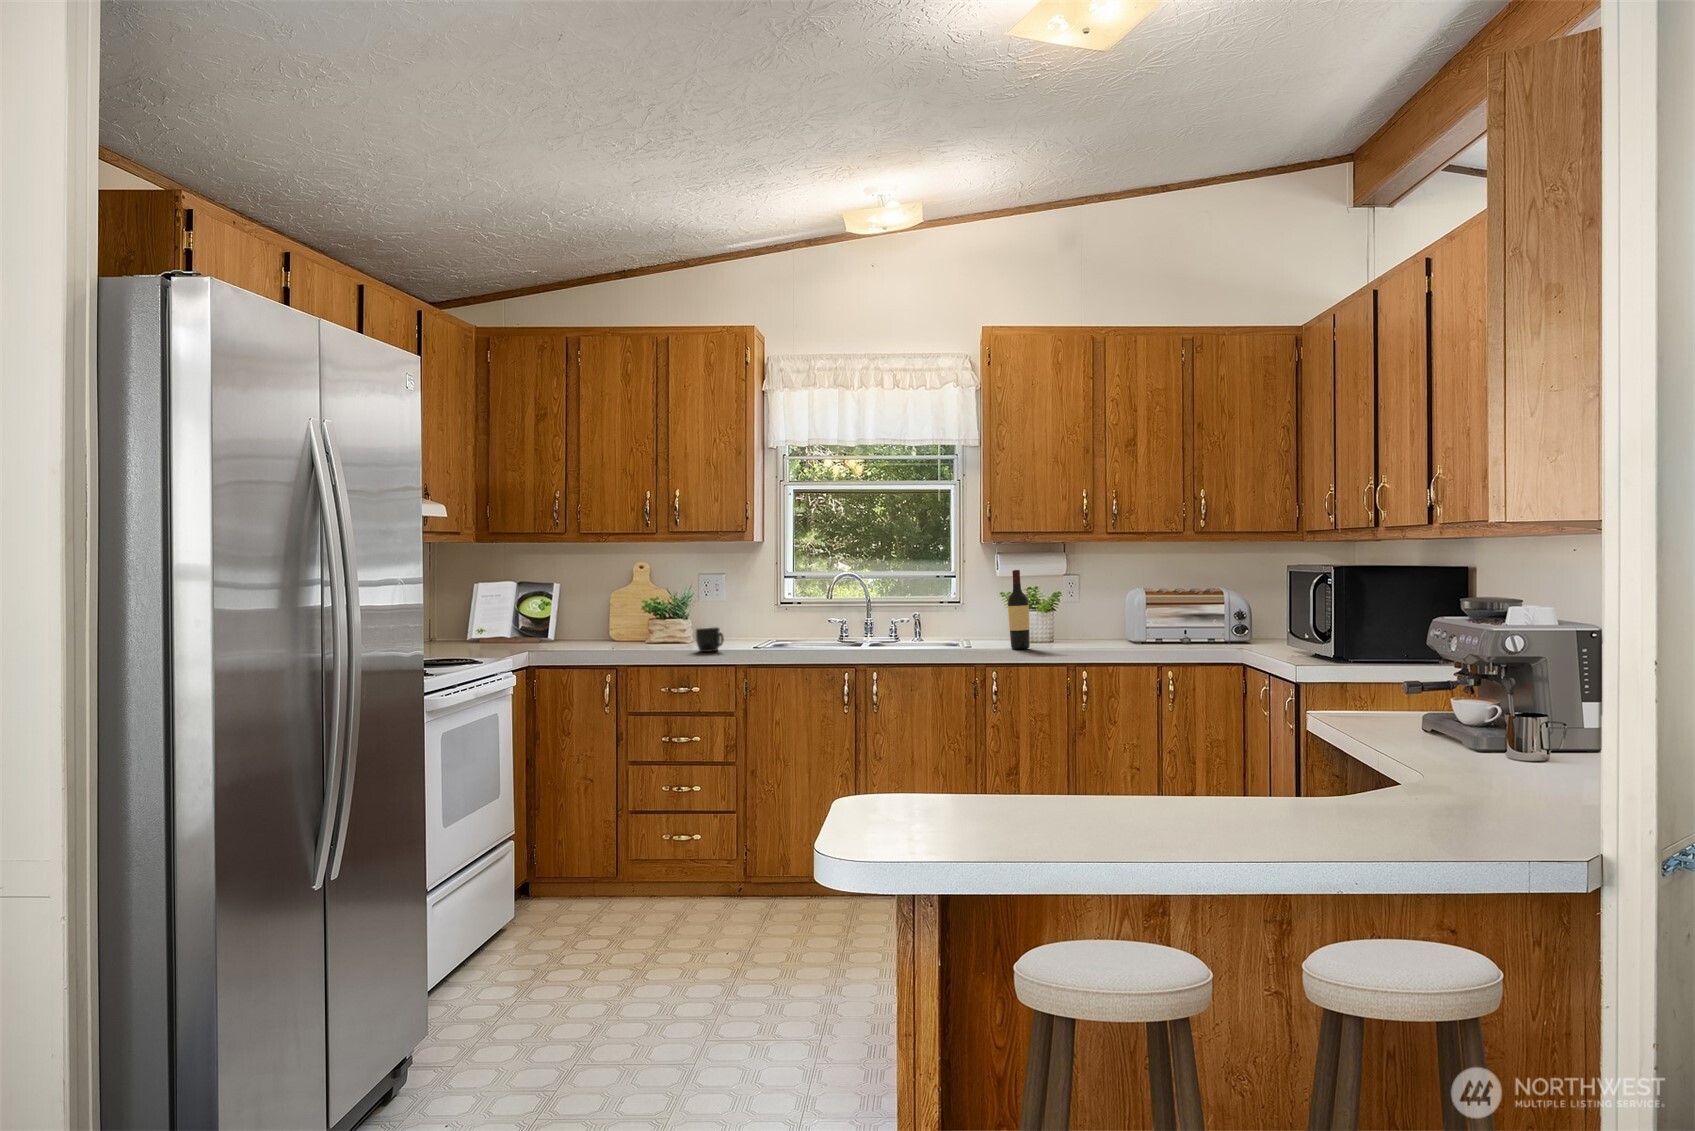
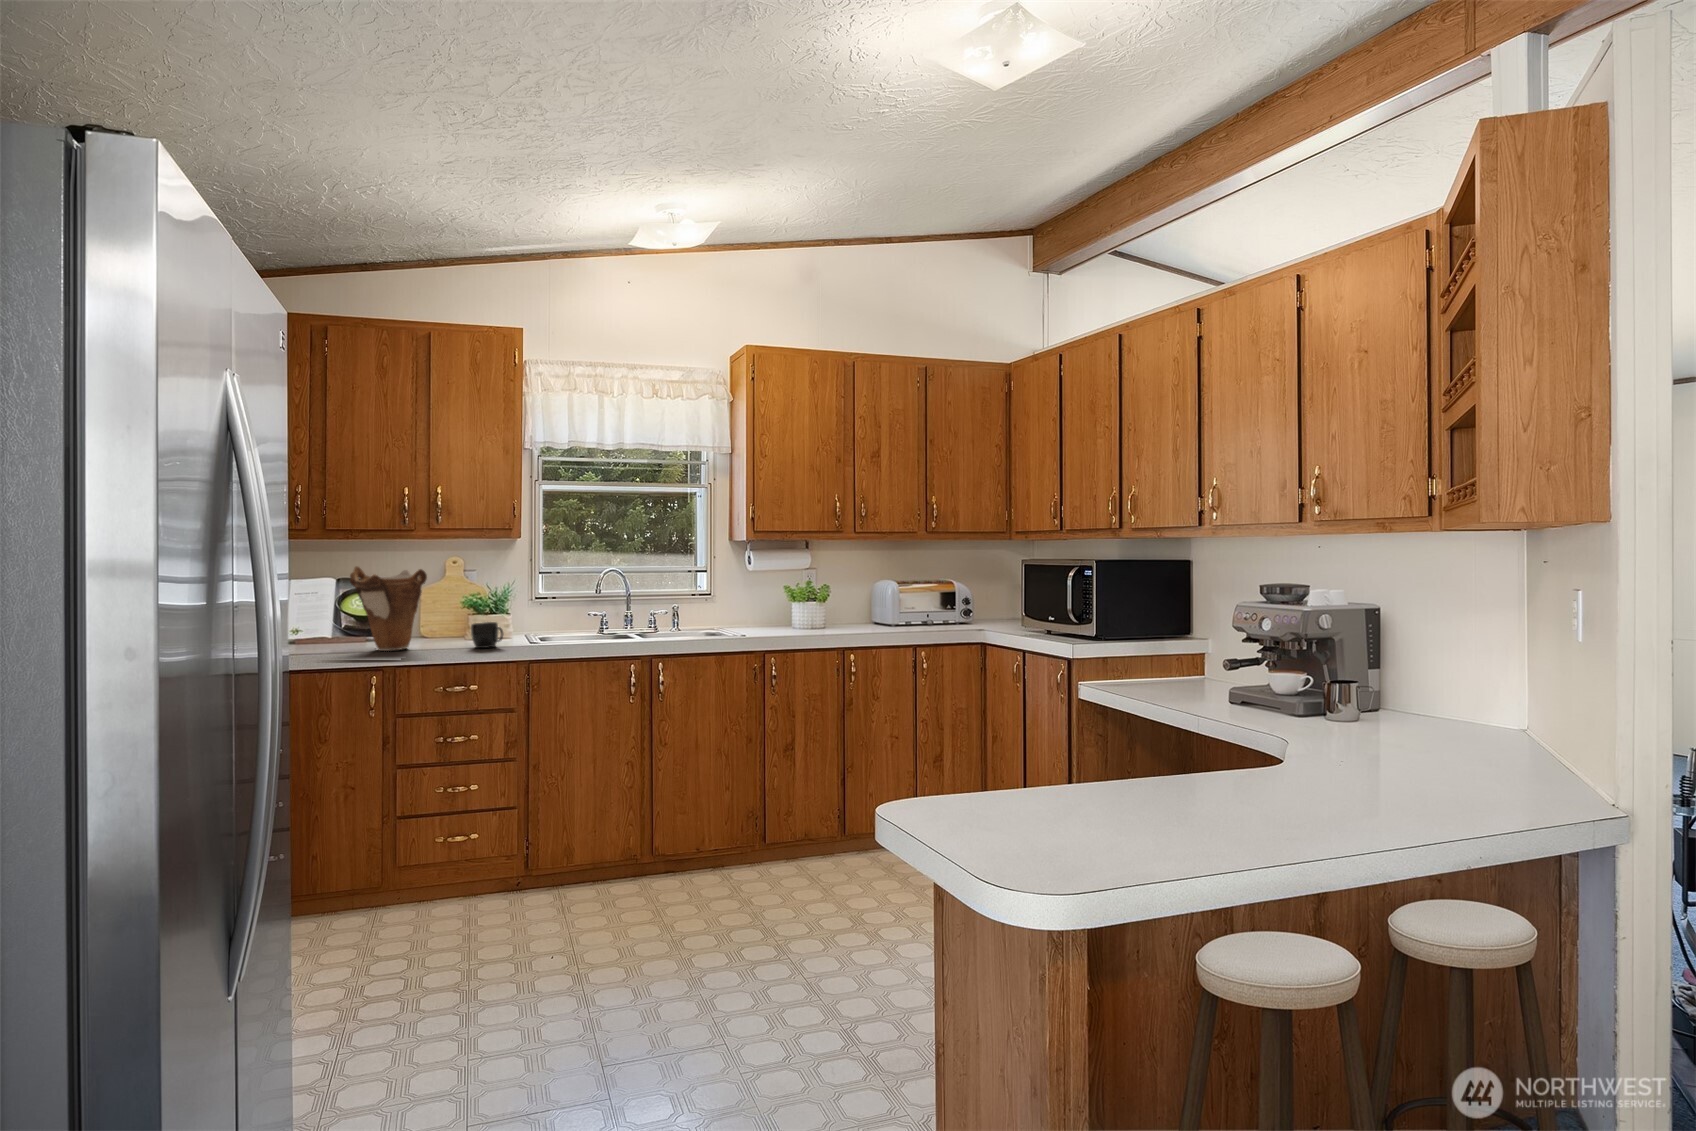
wine bottle: present [1008,570,1030,649] -> none [780,564,799,636]
vase: none [594,573,657,652] -> present [350,566,427,651]

